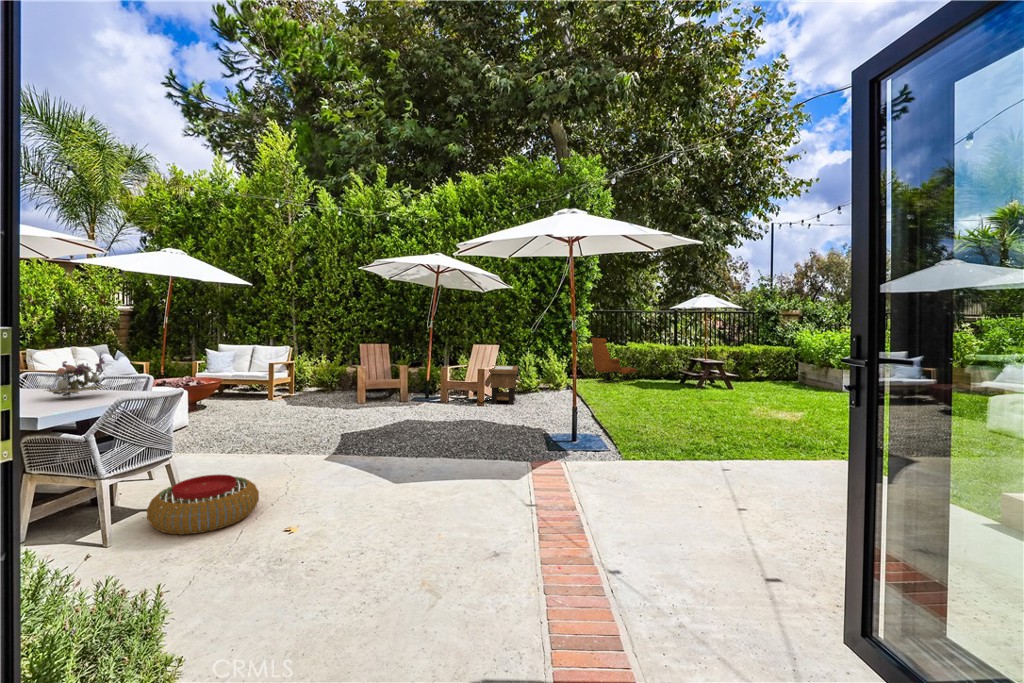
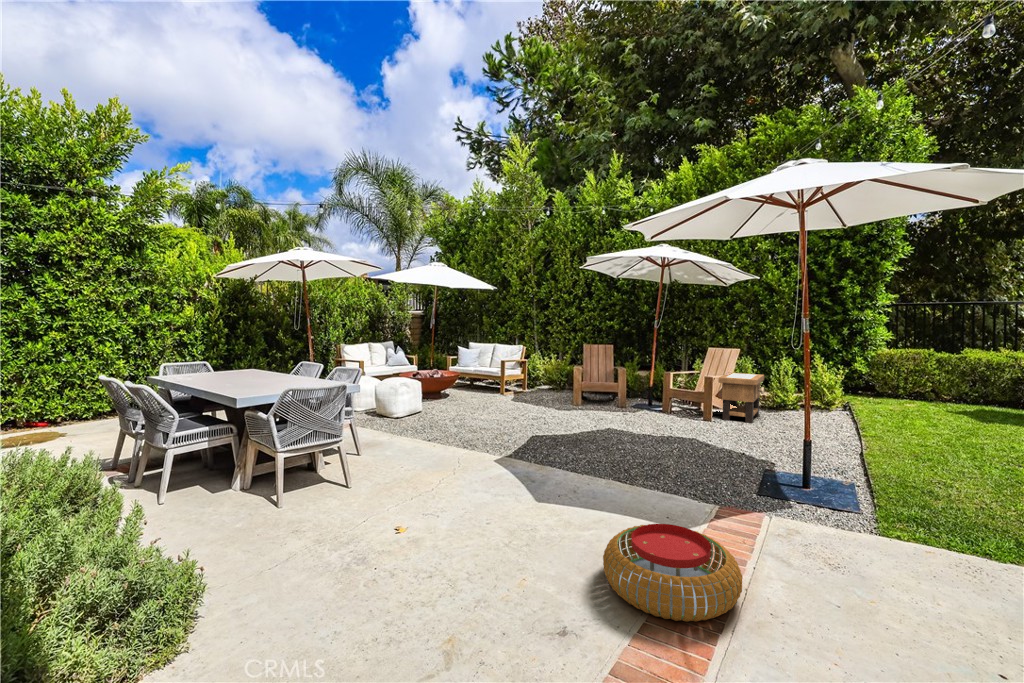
lounge chair: present [591,338,637,384] -> none [889,340,979,408]
flower arrangement: present [46,358,108,397] -> none [271,351,315,383]
pouf: present [147,475,259,534] -> present [603,524,742,622]

